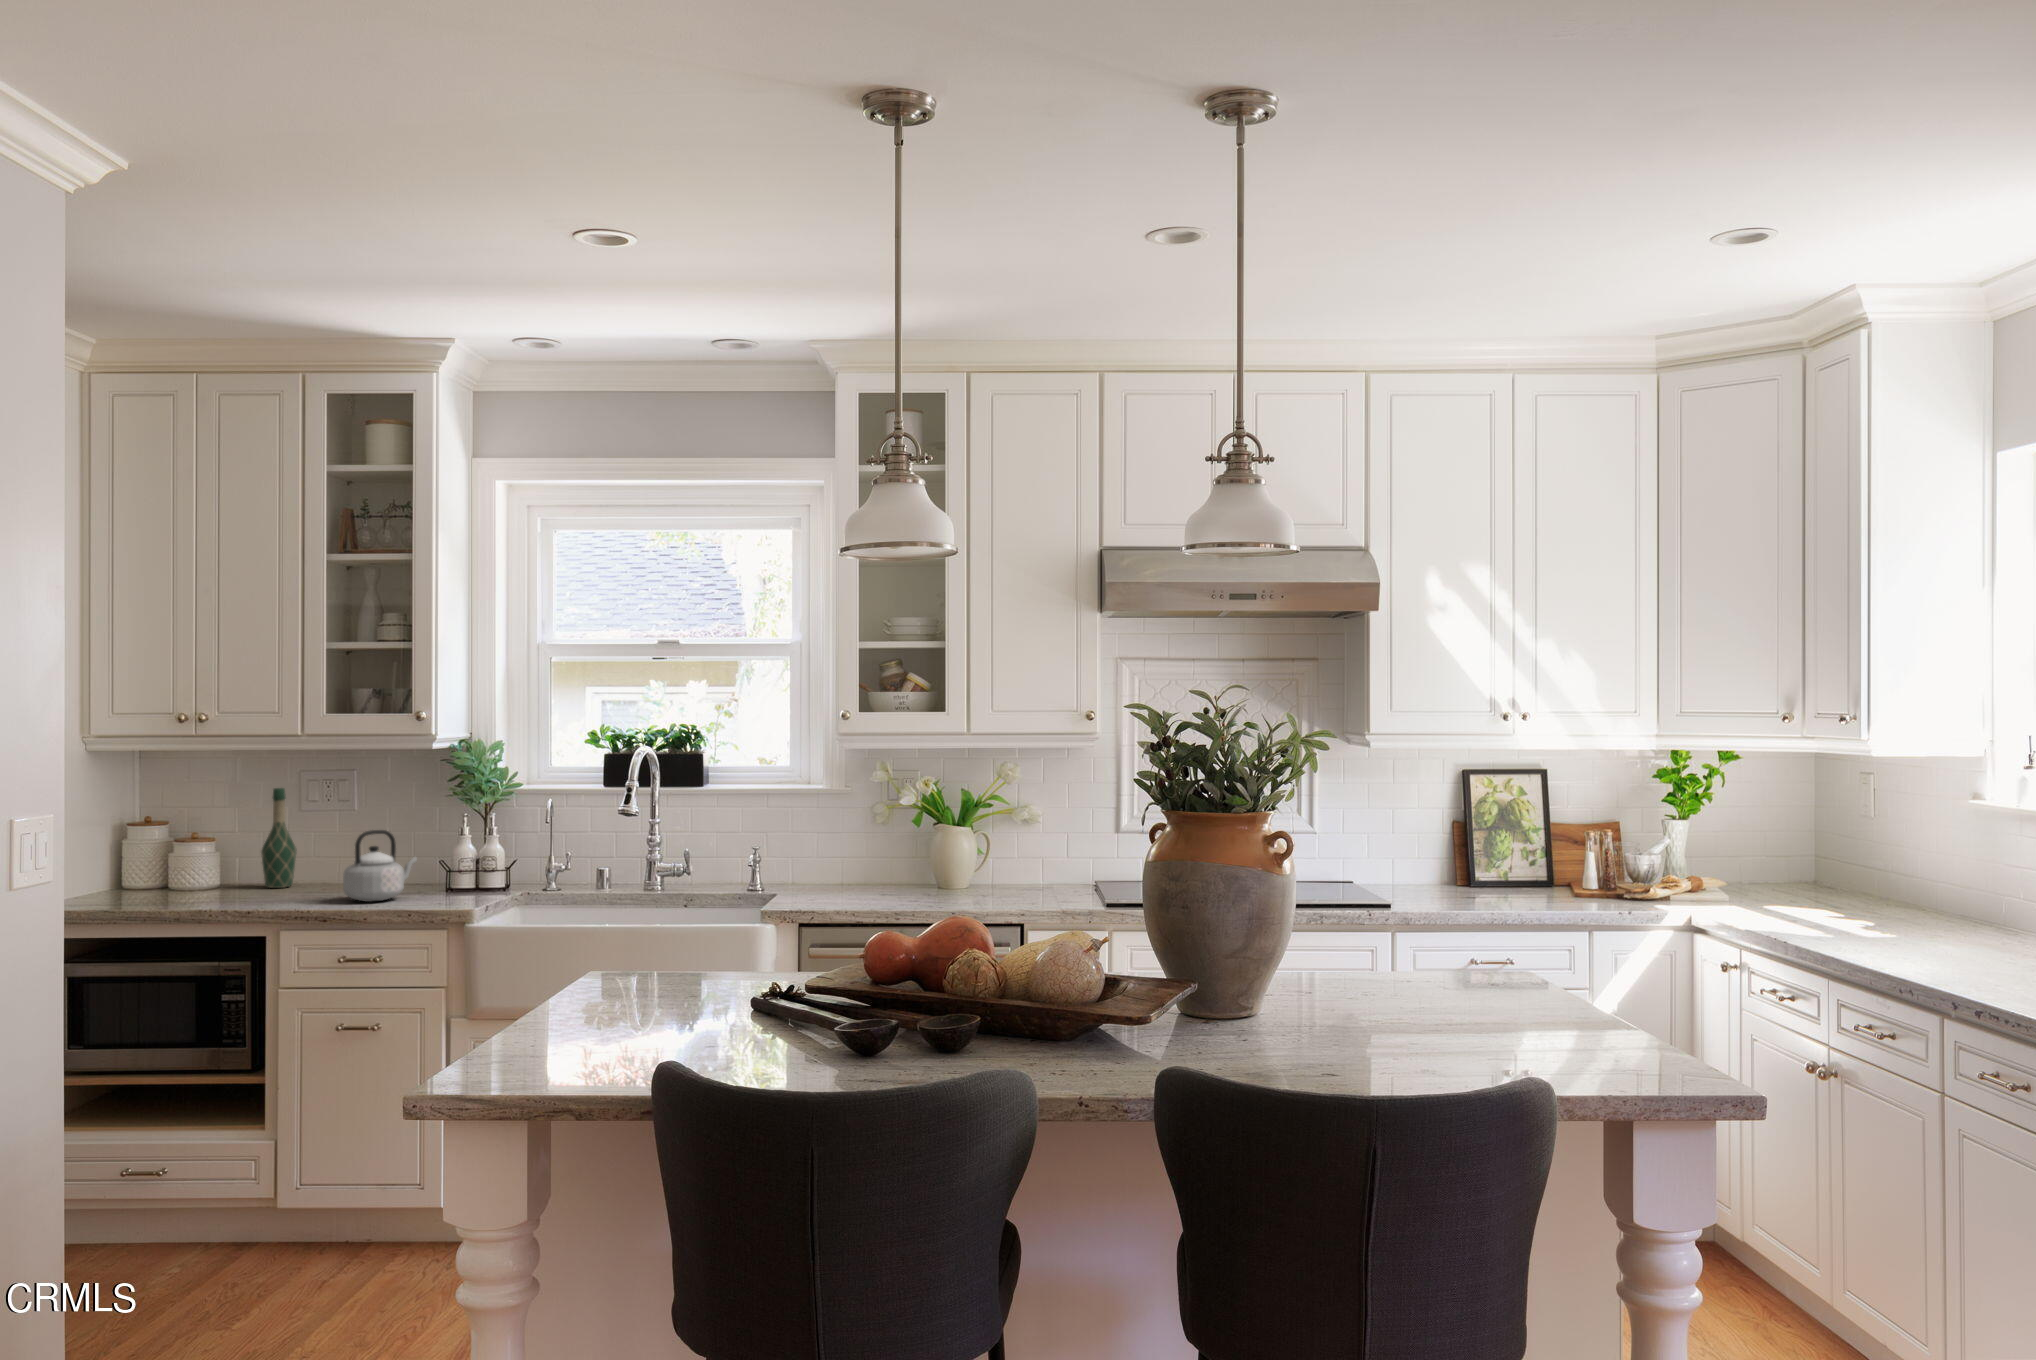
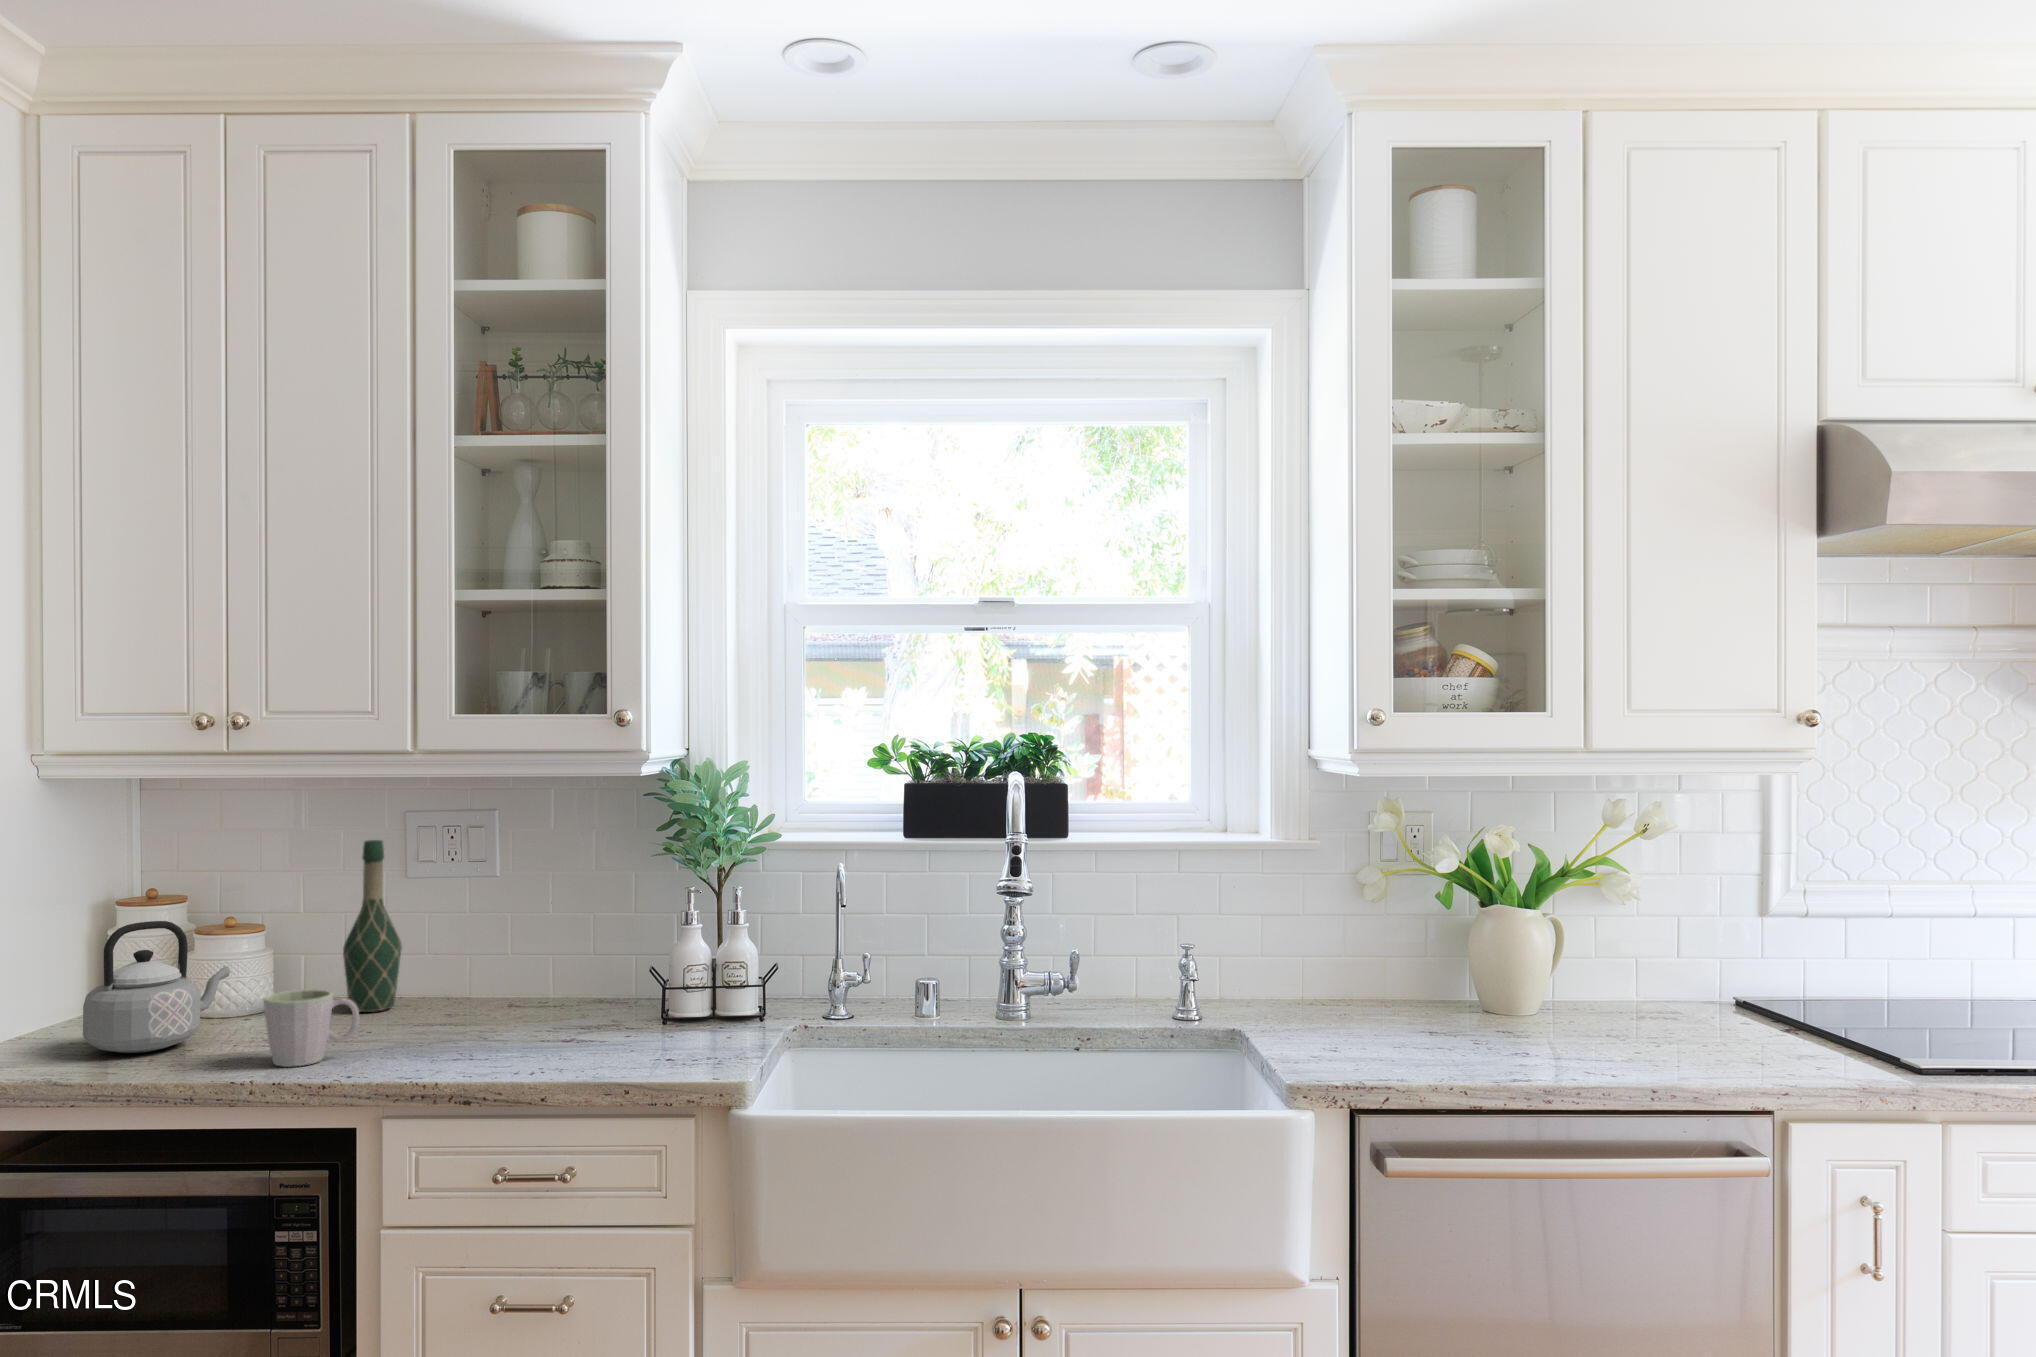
teapot: present [343,830,417,902] -> present [83,921,230,1053]
mug: none [214,867,268,907] -> present [264,989,359,1067]

